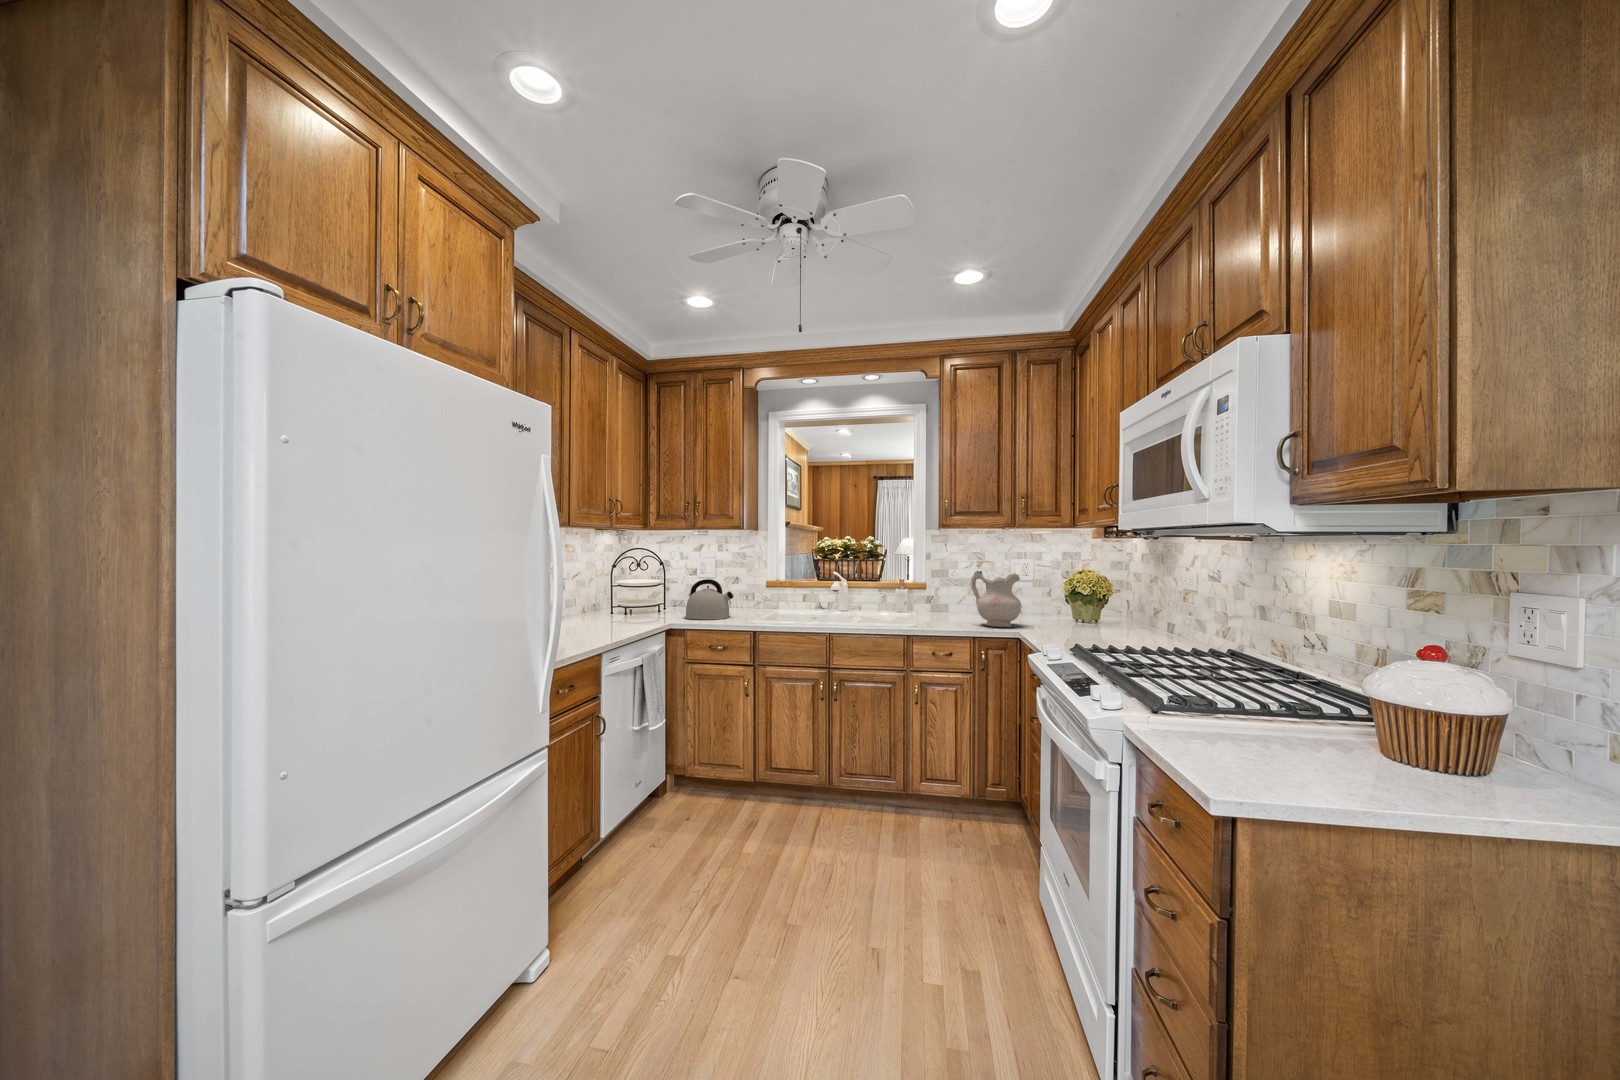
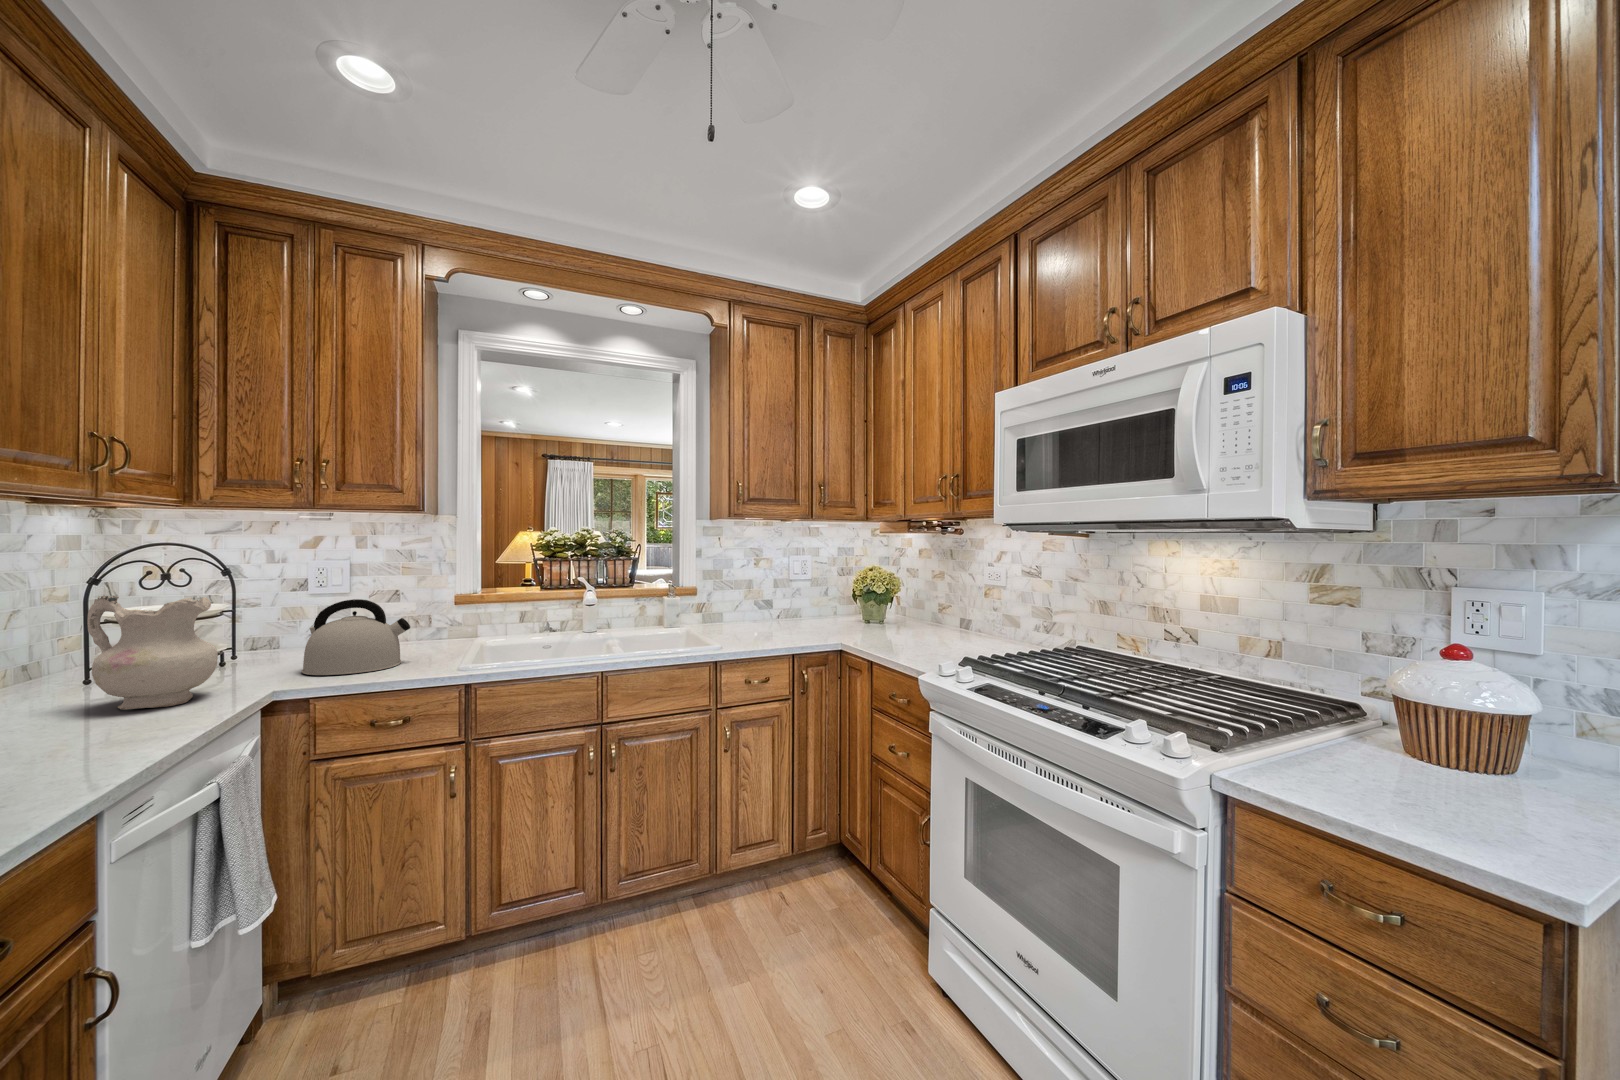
ceramic pitcher: present [971,571,1021,627] -> present [87,596,218,710]

